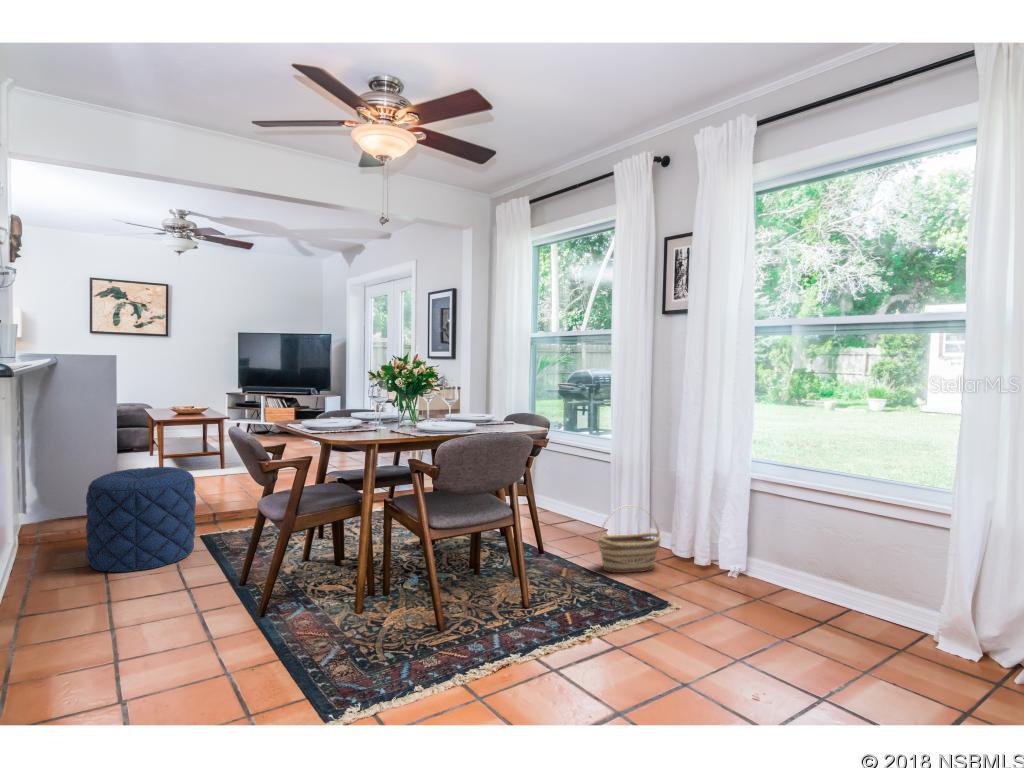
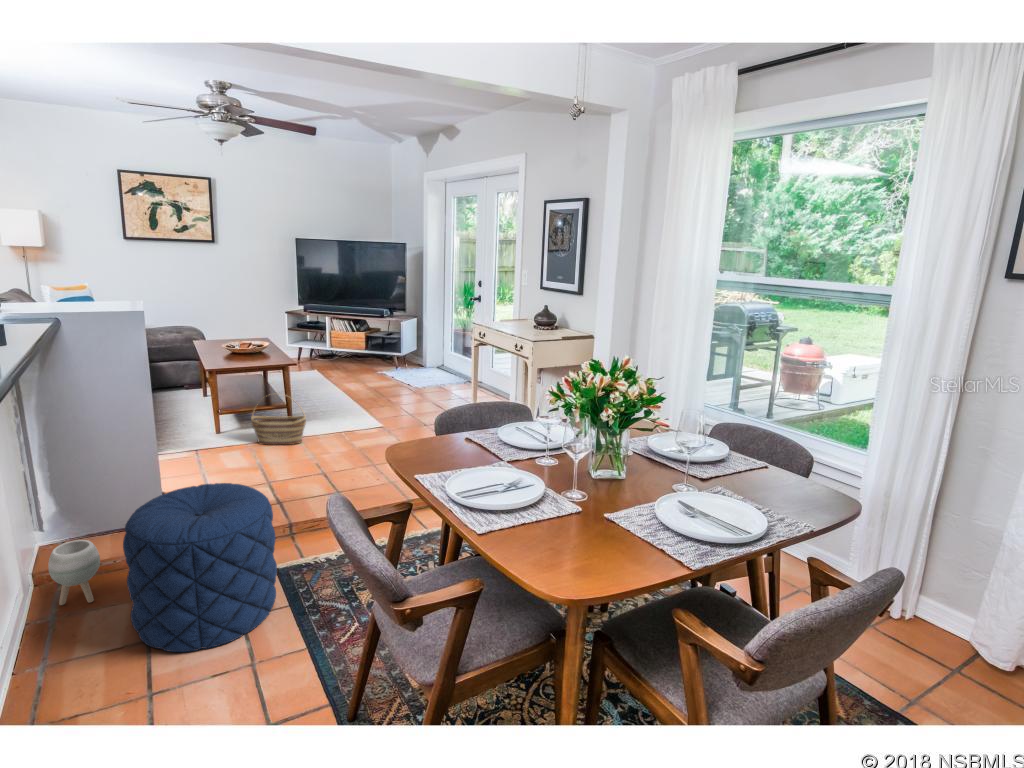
basket: present [598,506,661,573] -> present [251,400,306,445]
planter: none [26,511,64,557] -> present [48,540,100,605]

